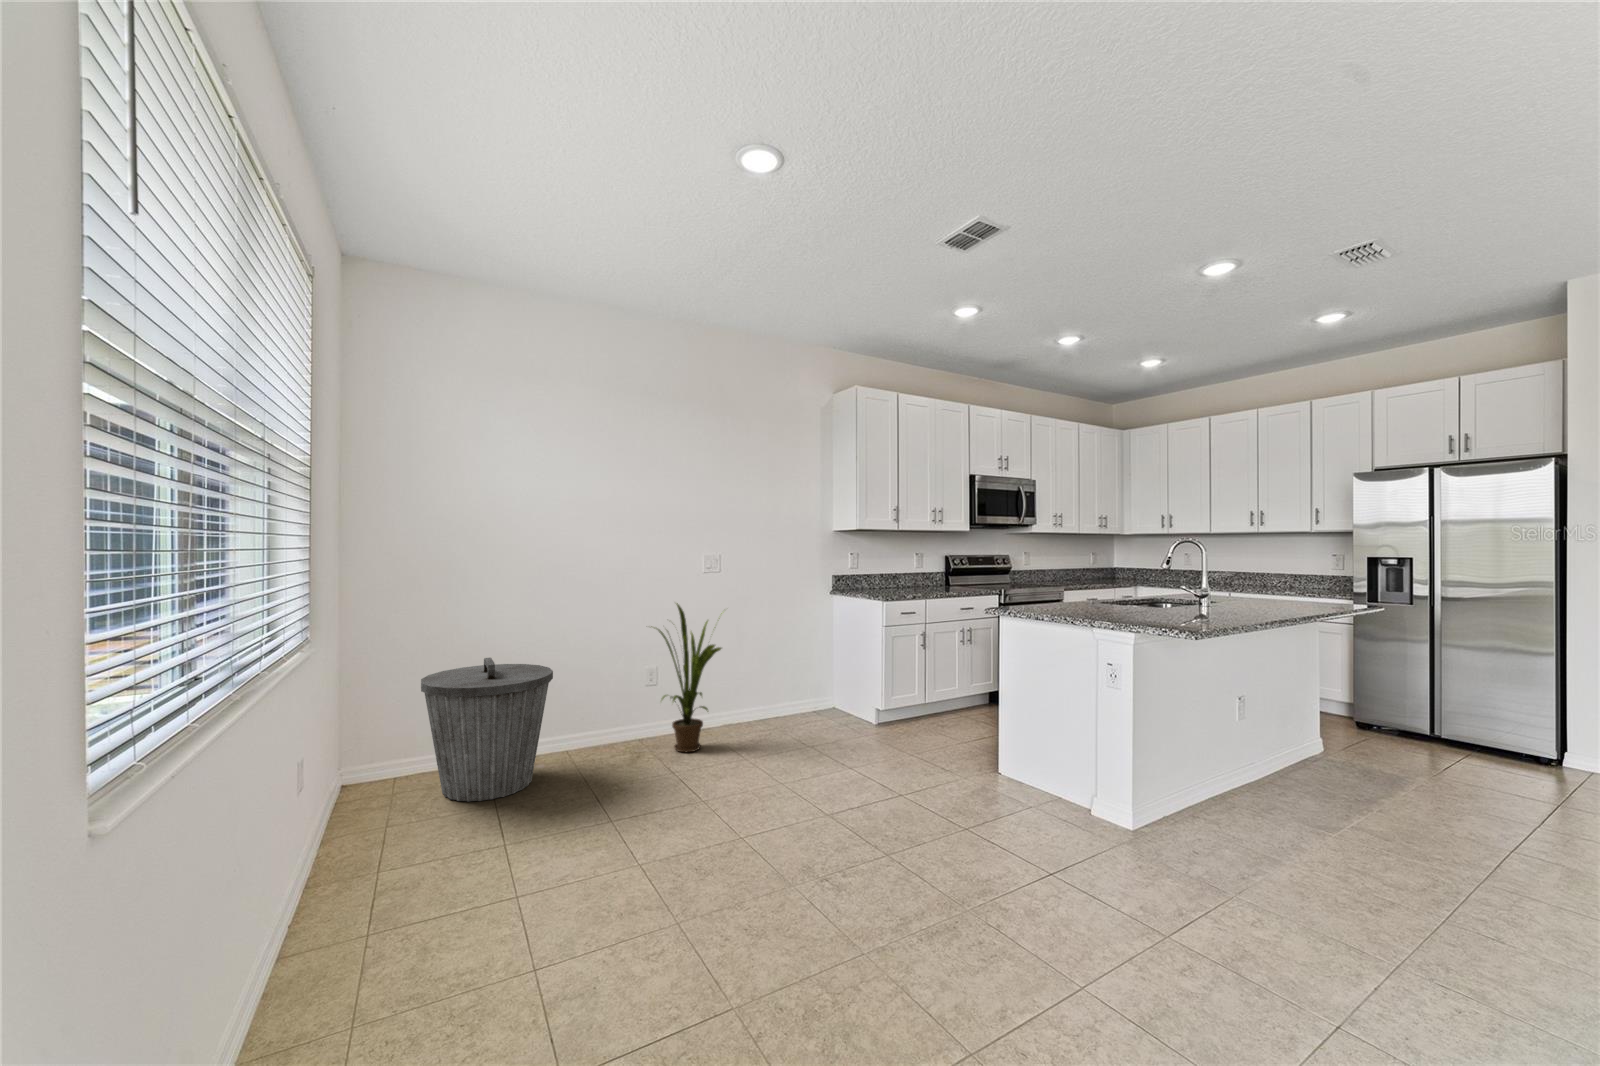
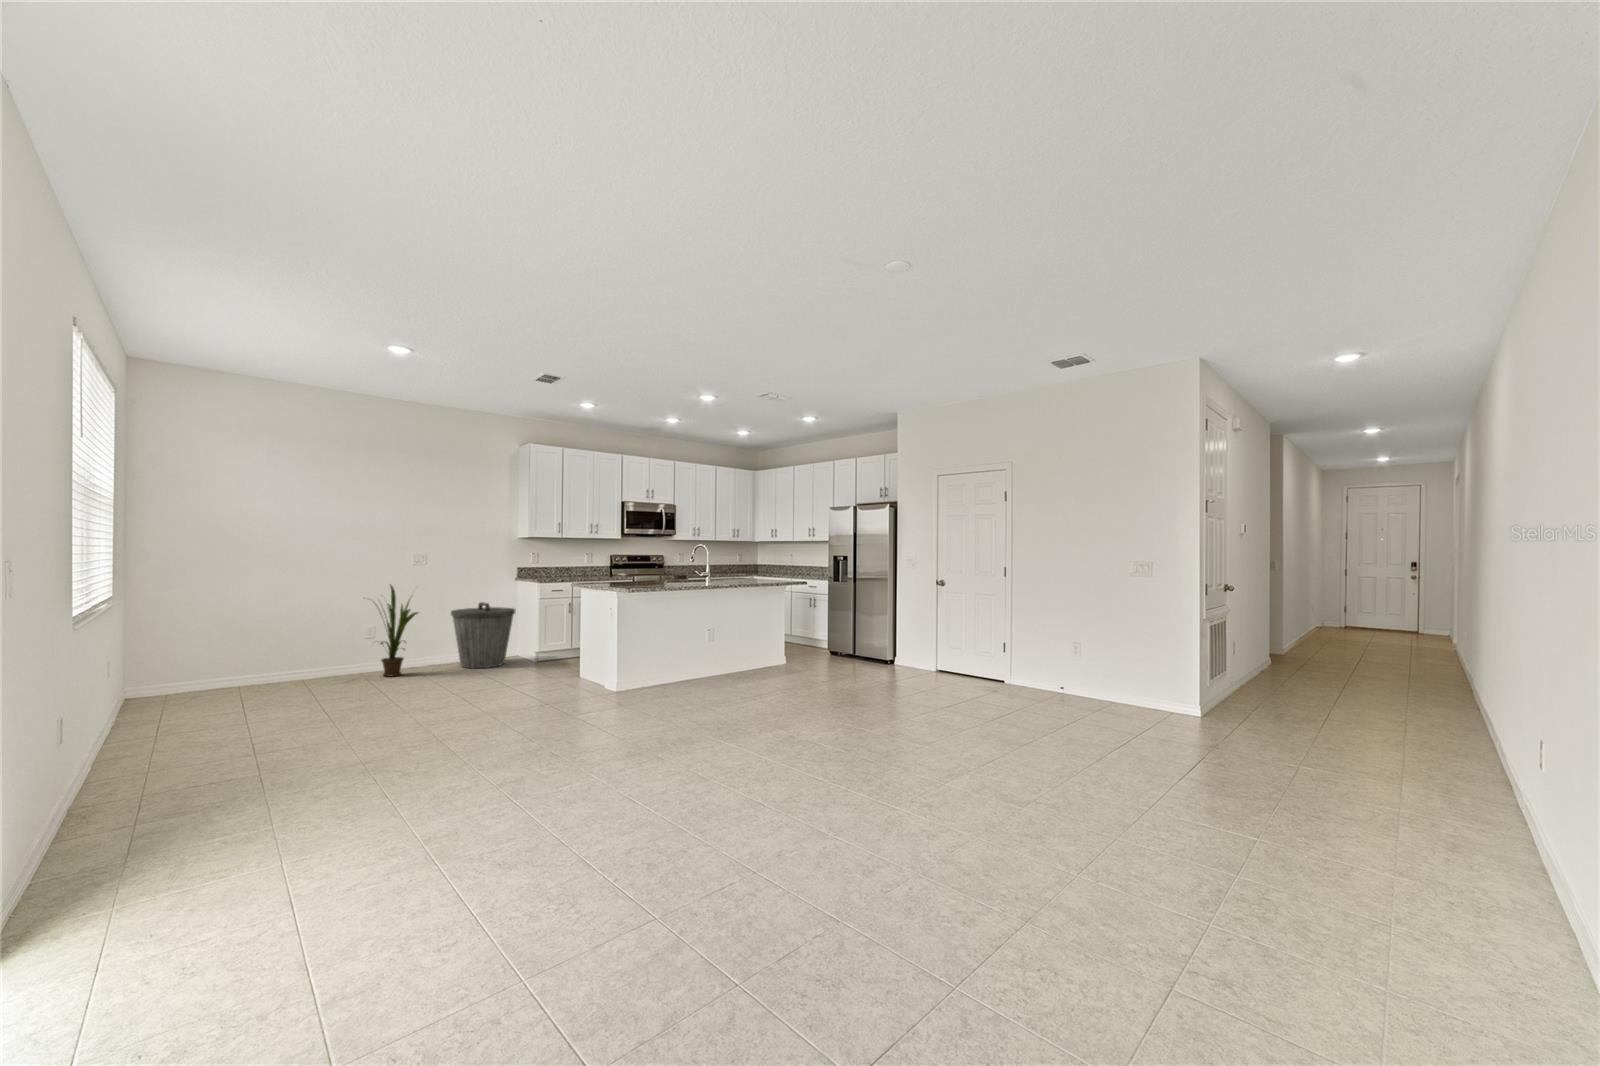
trash can: present [421,658,553,802] -> present [451,602,516,668]

